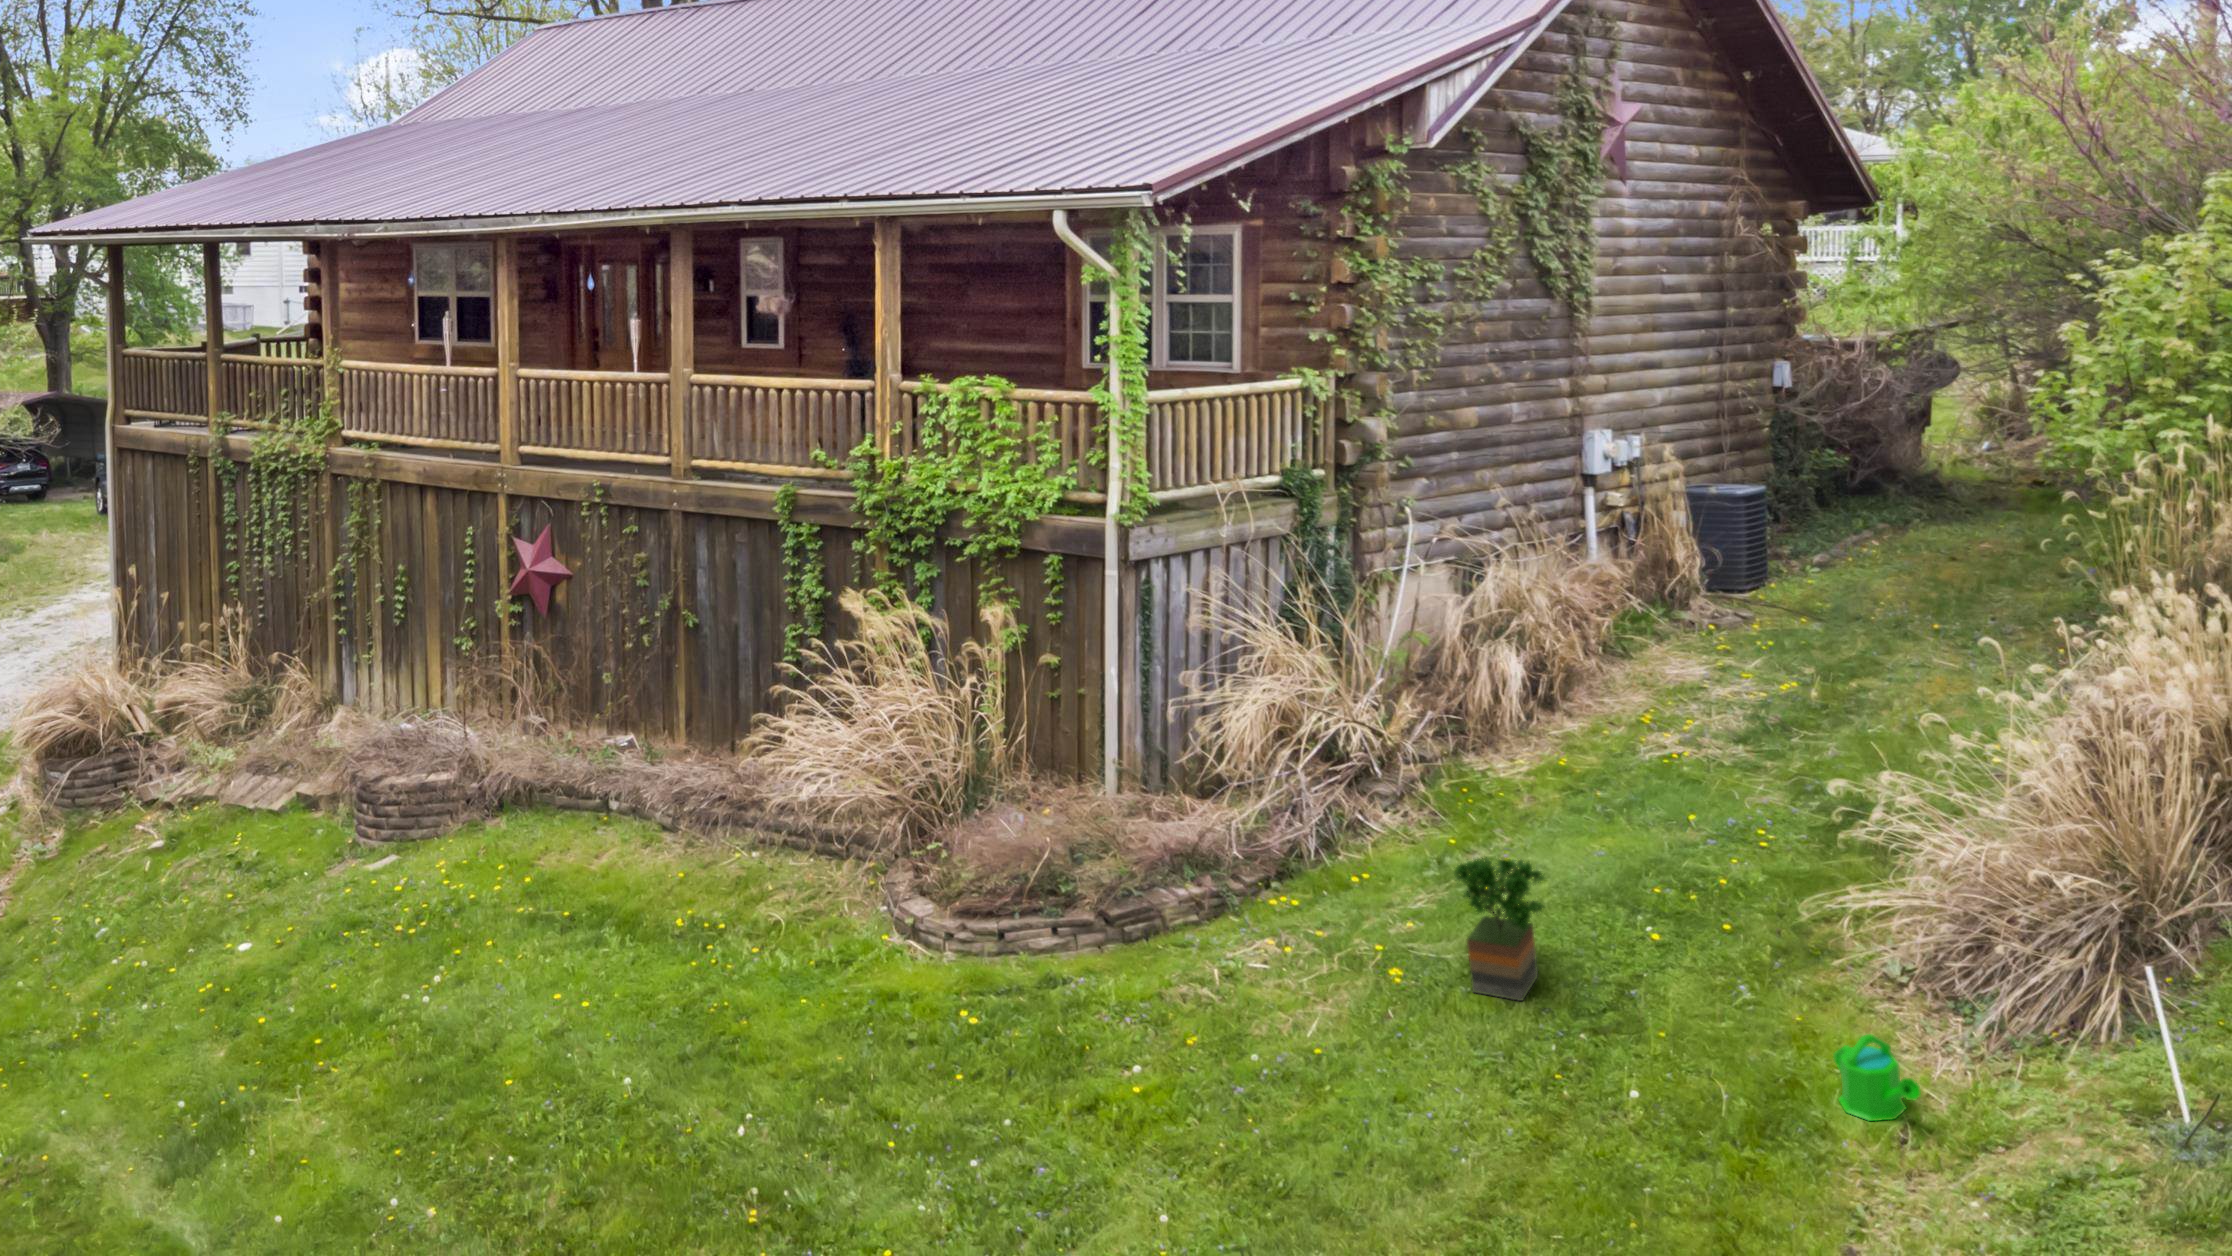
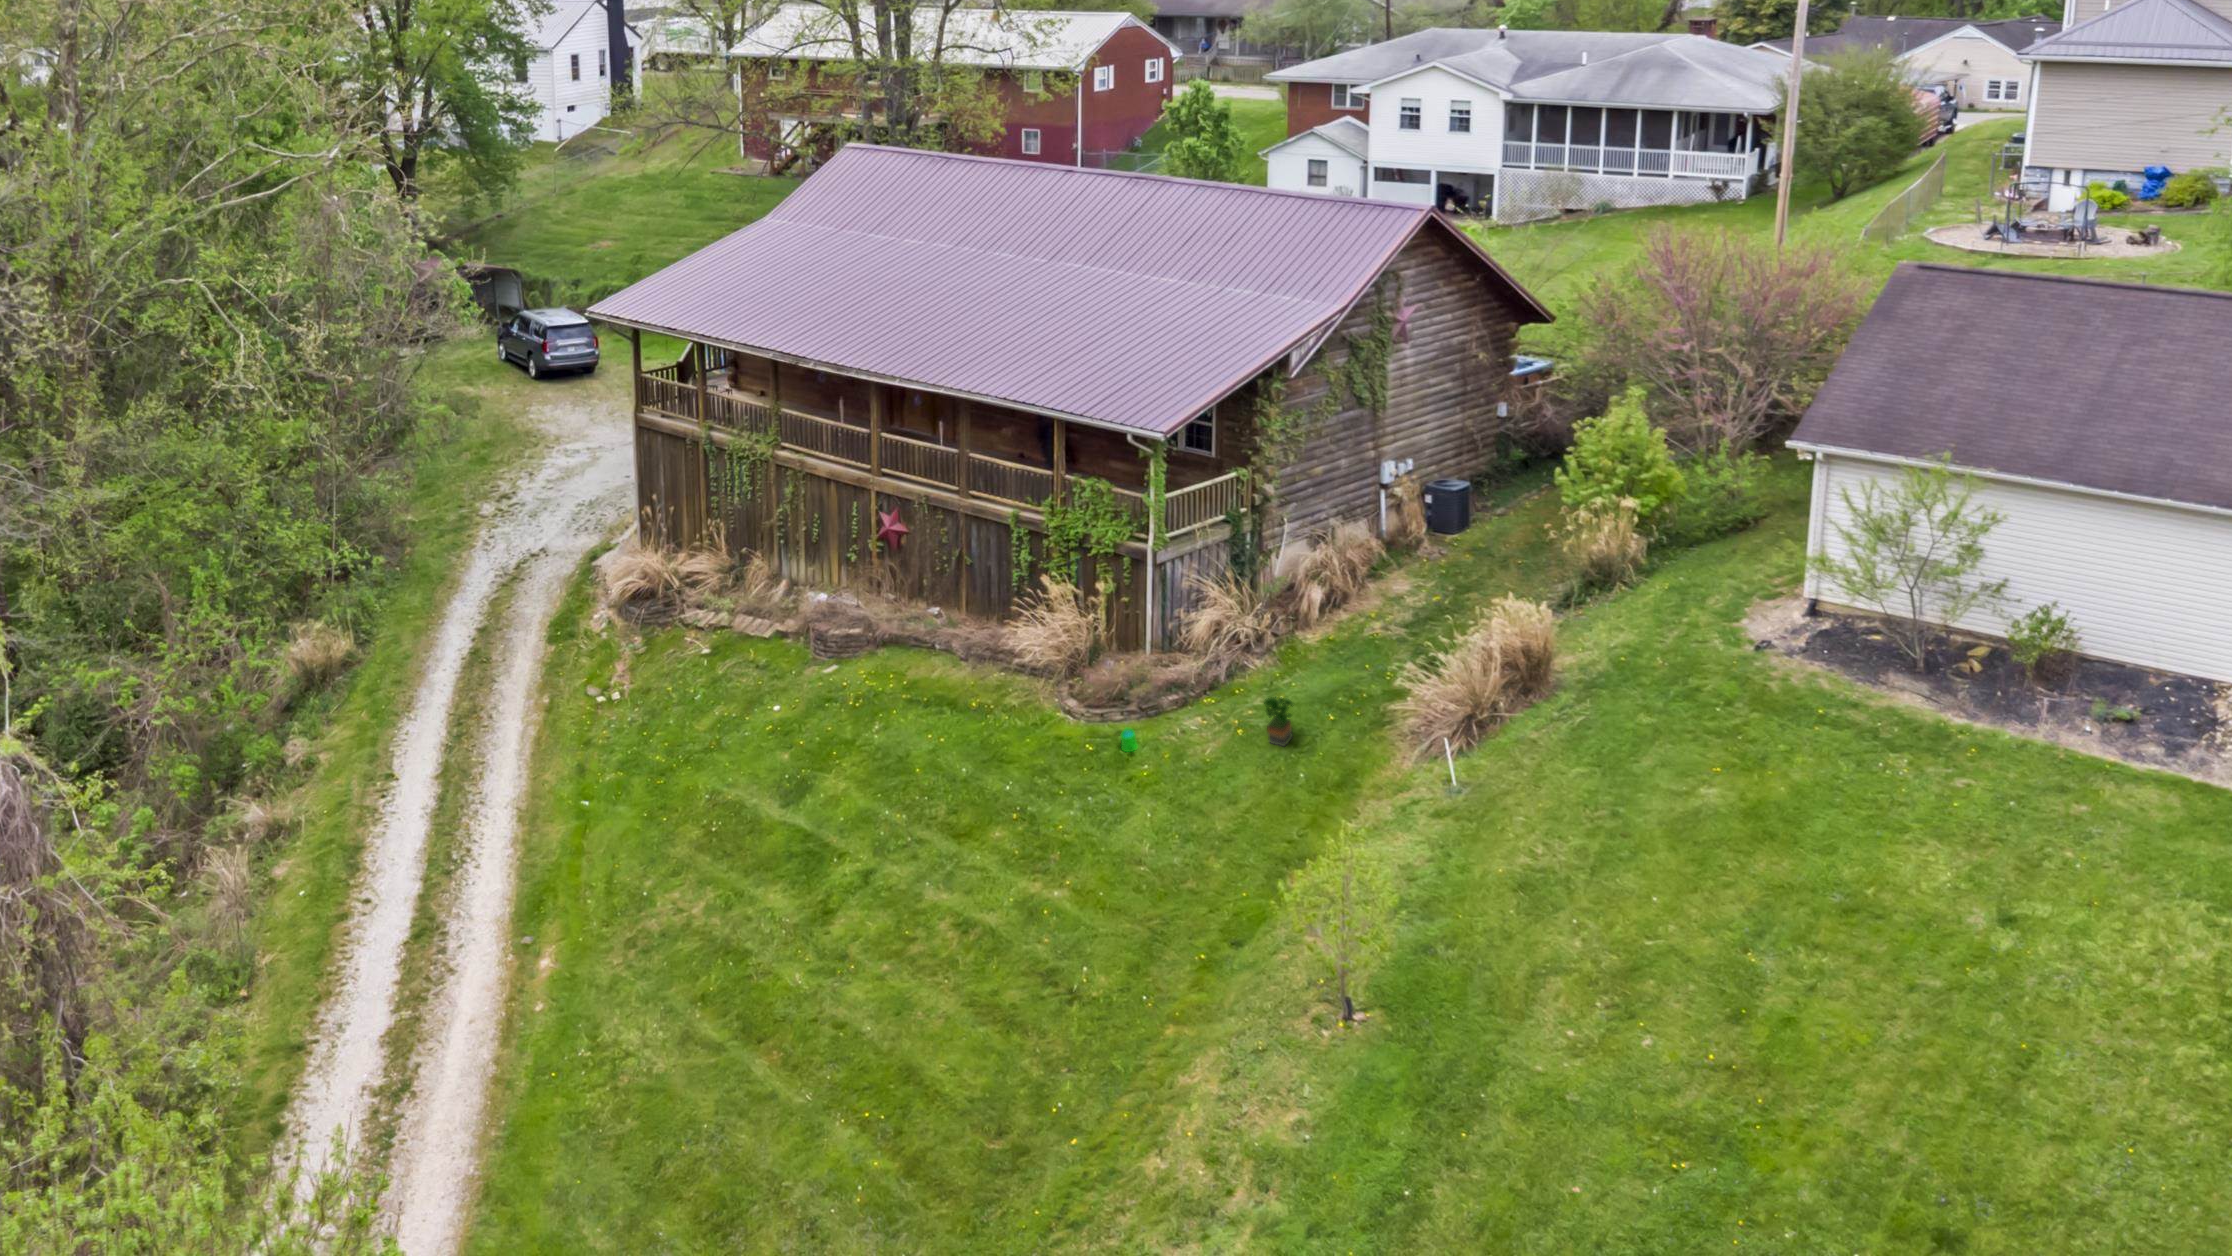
watering can: present [1833,1034,1921,1121] -> present [1120,727,1138,752]

